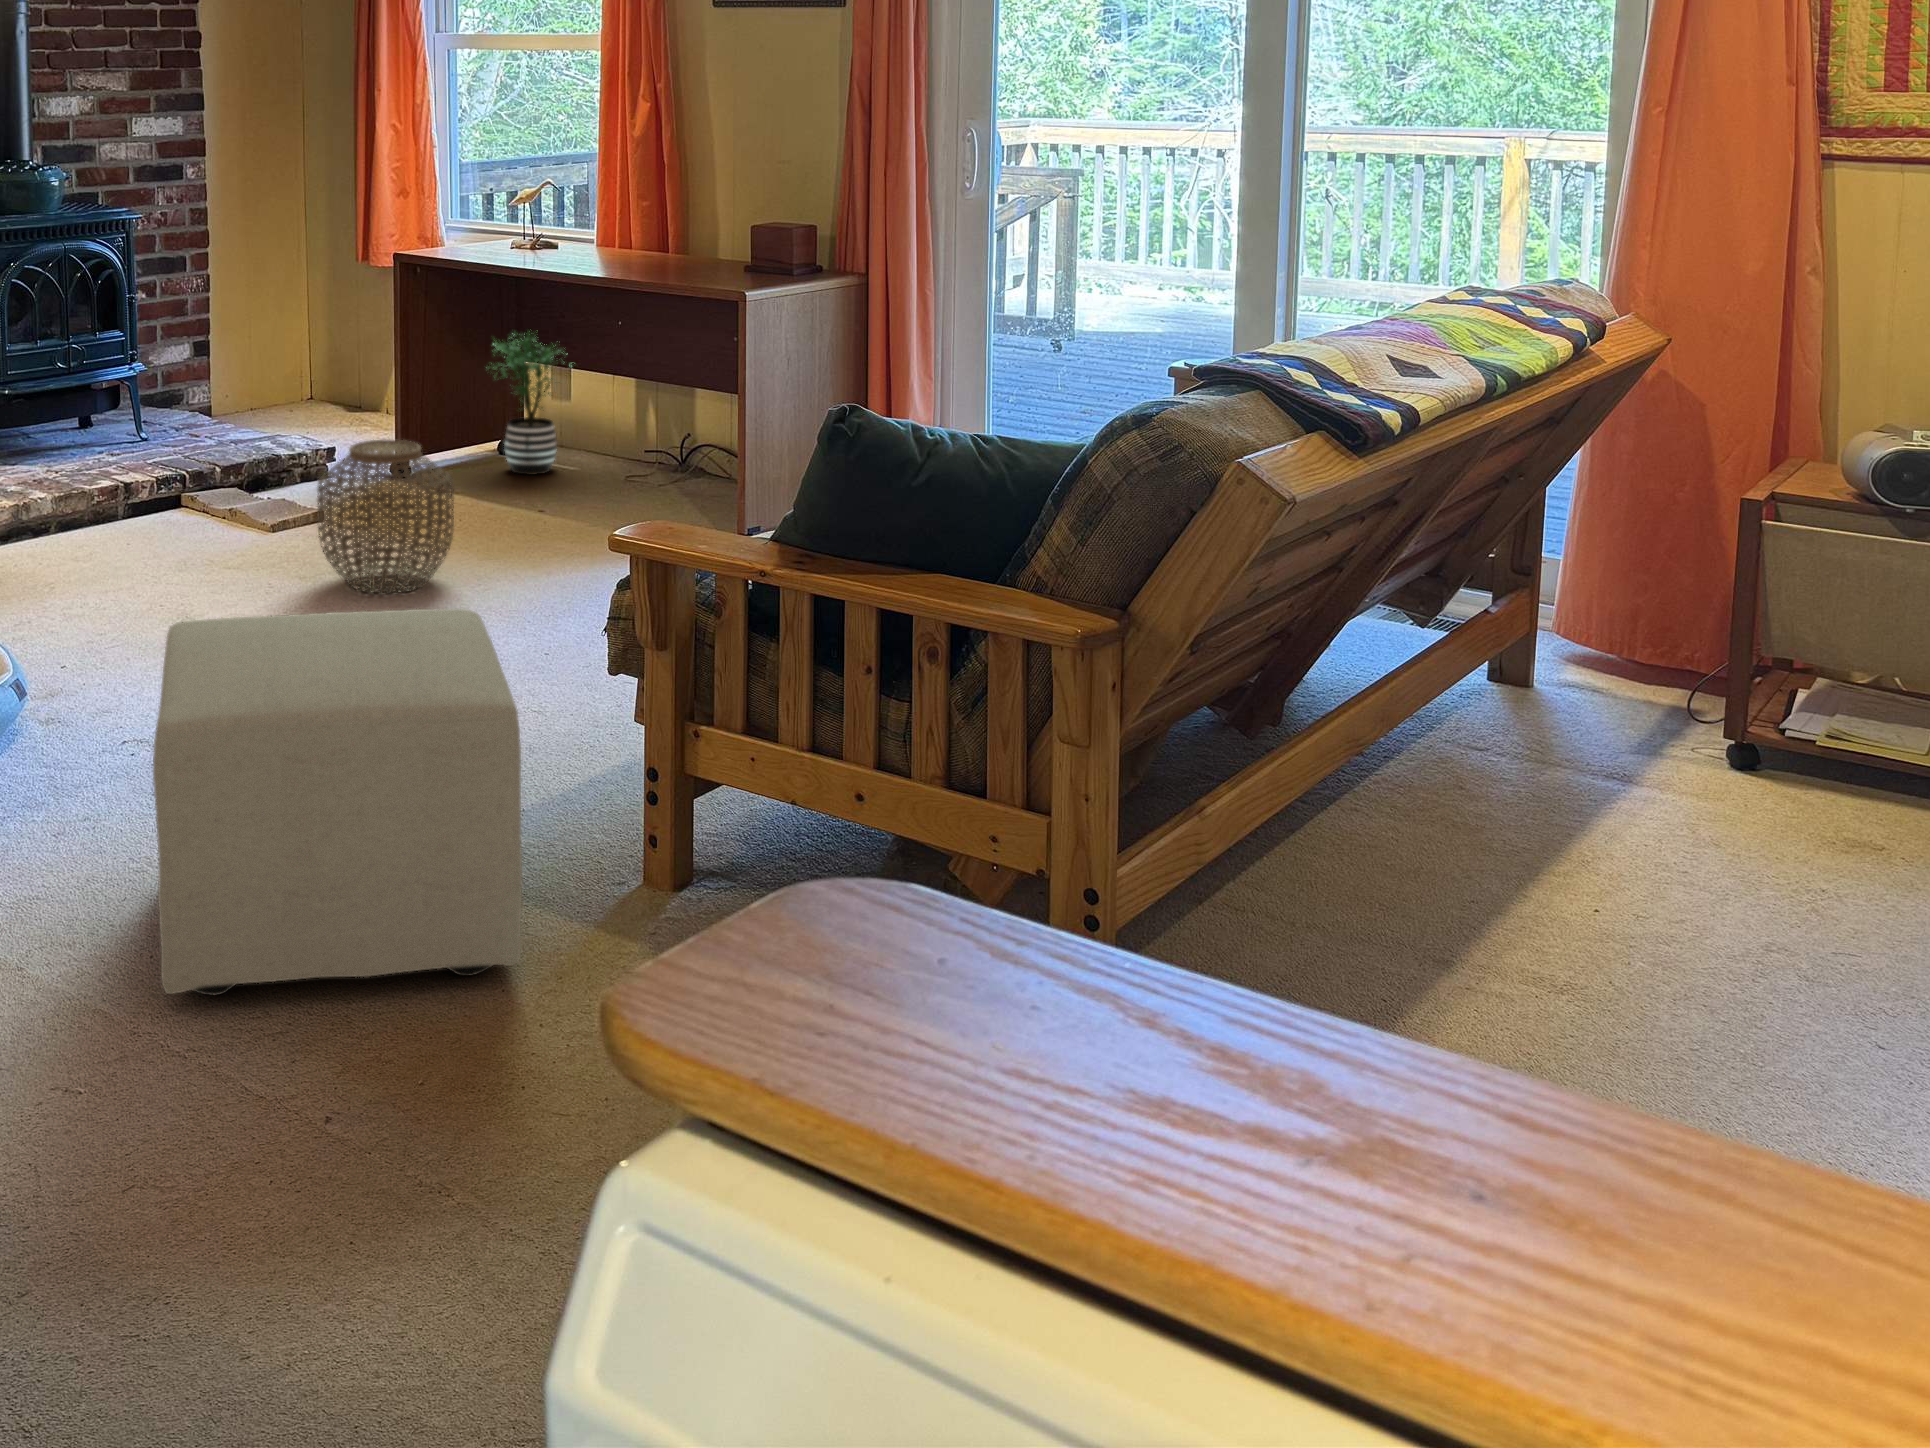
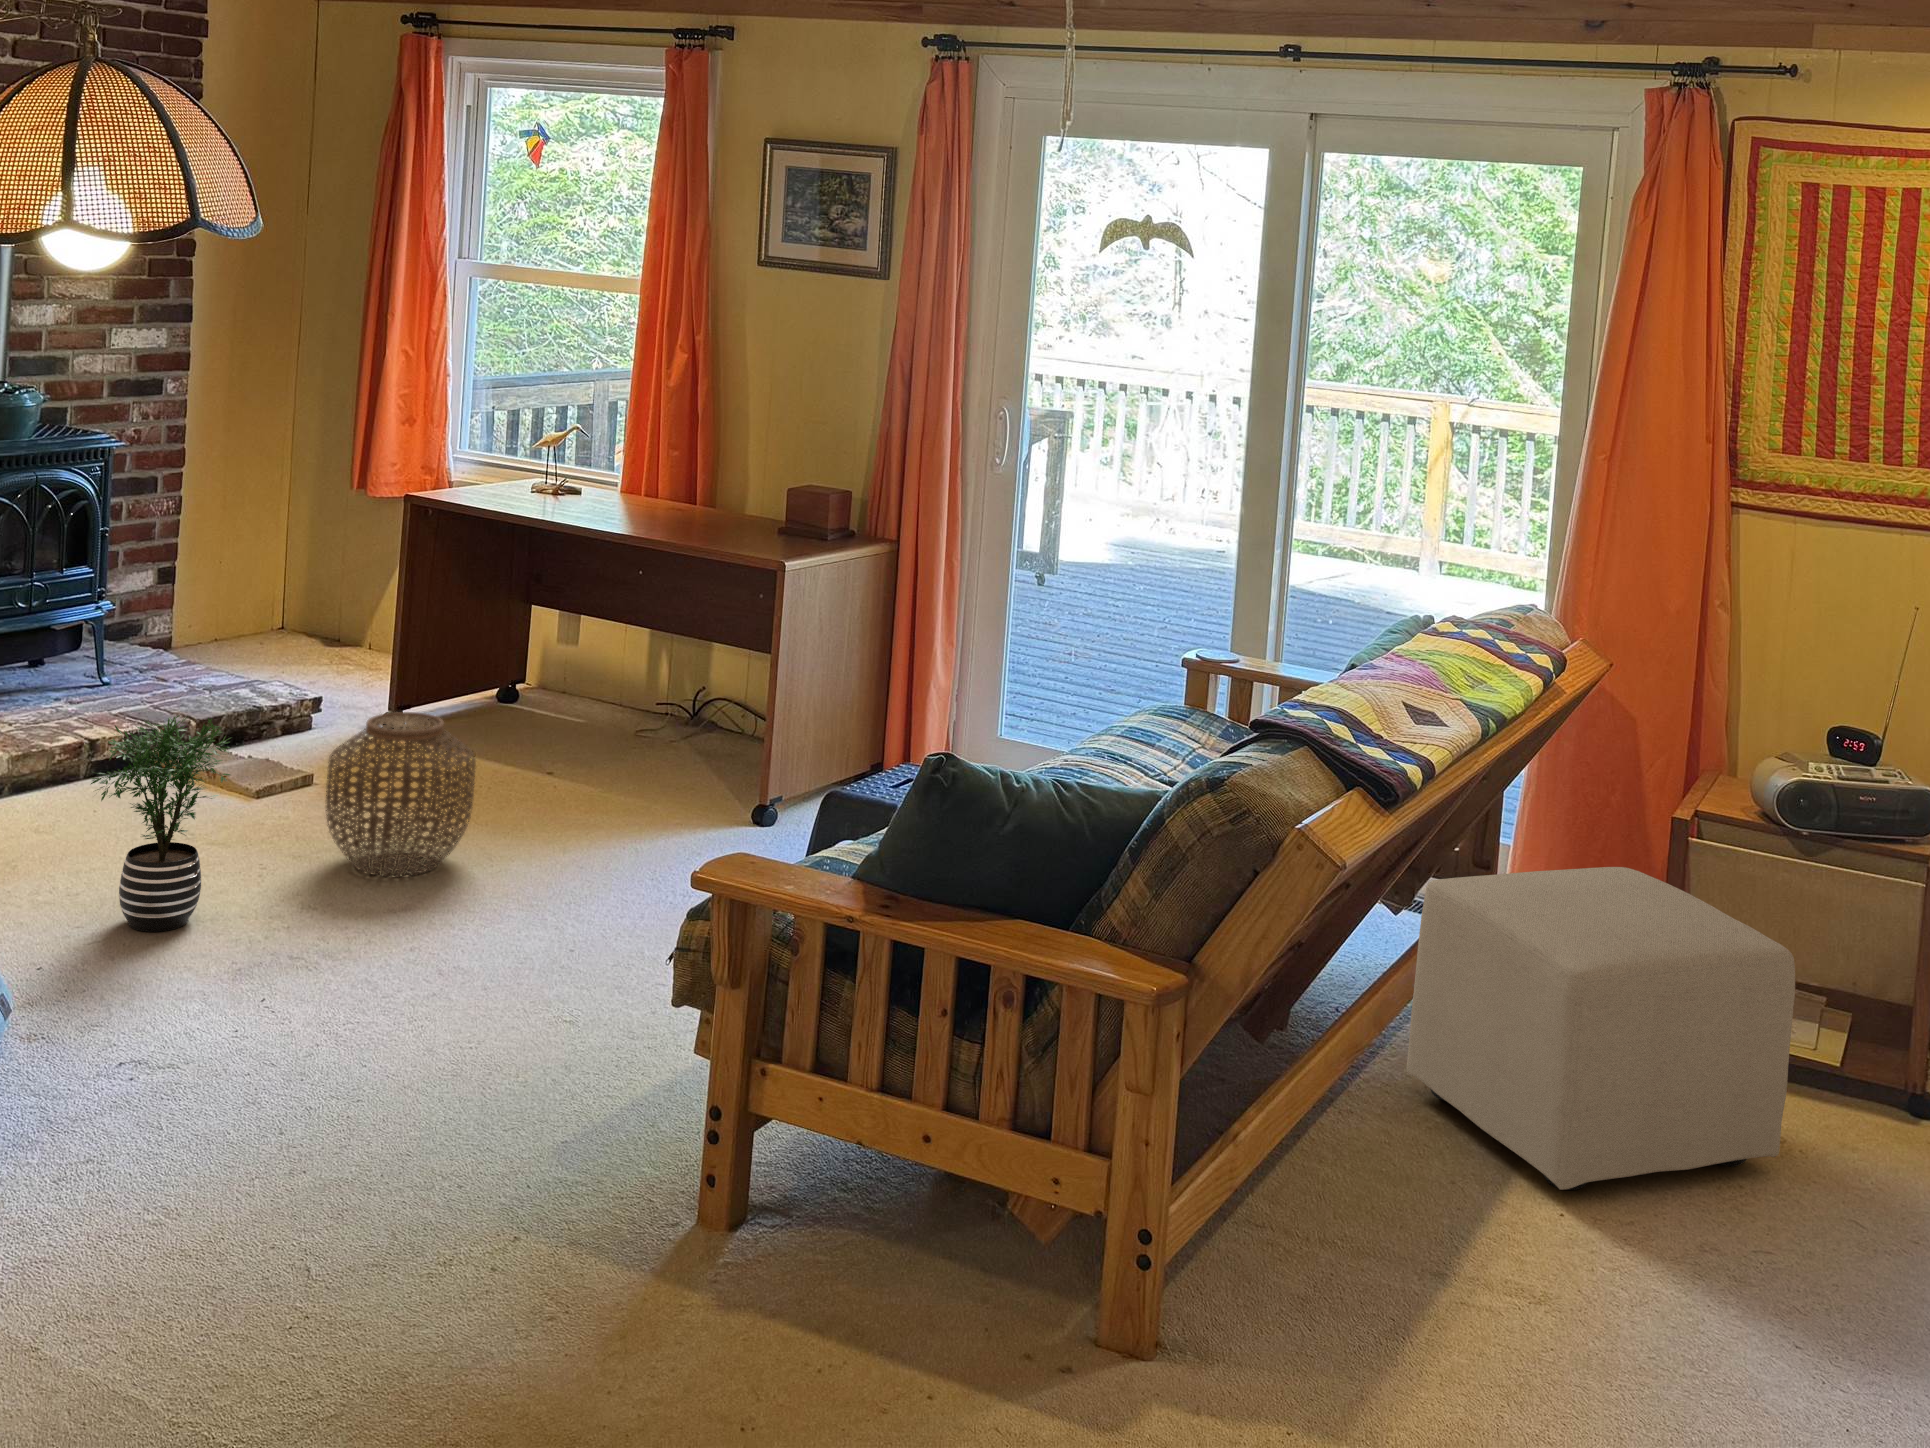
potted plant: present [486,330,572,475] -> present [91,716,230,932]
ottoman: present [153,609,522,995] -> present [1406,867,1795,1190]

